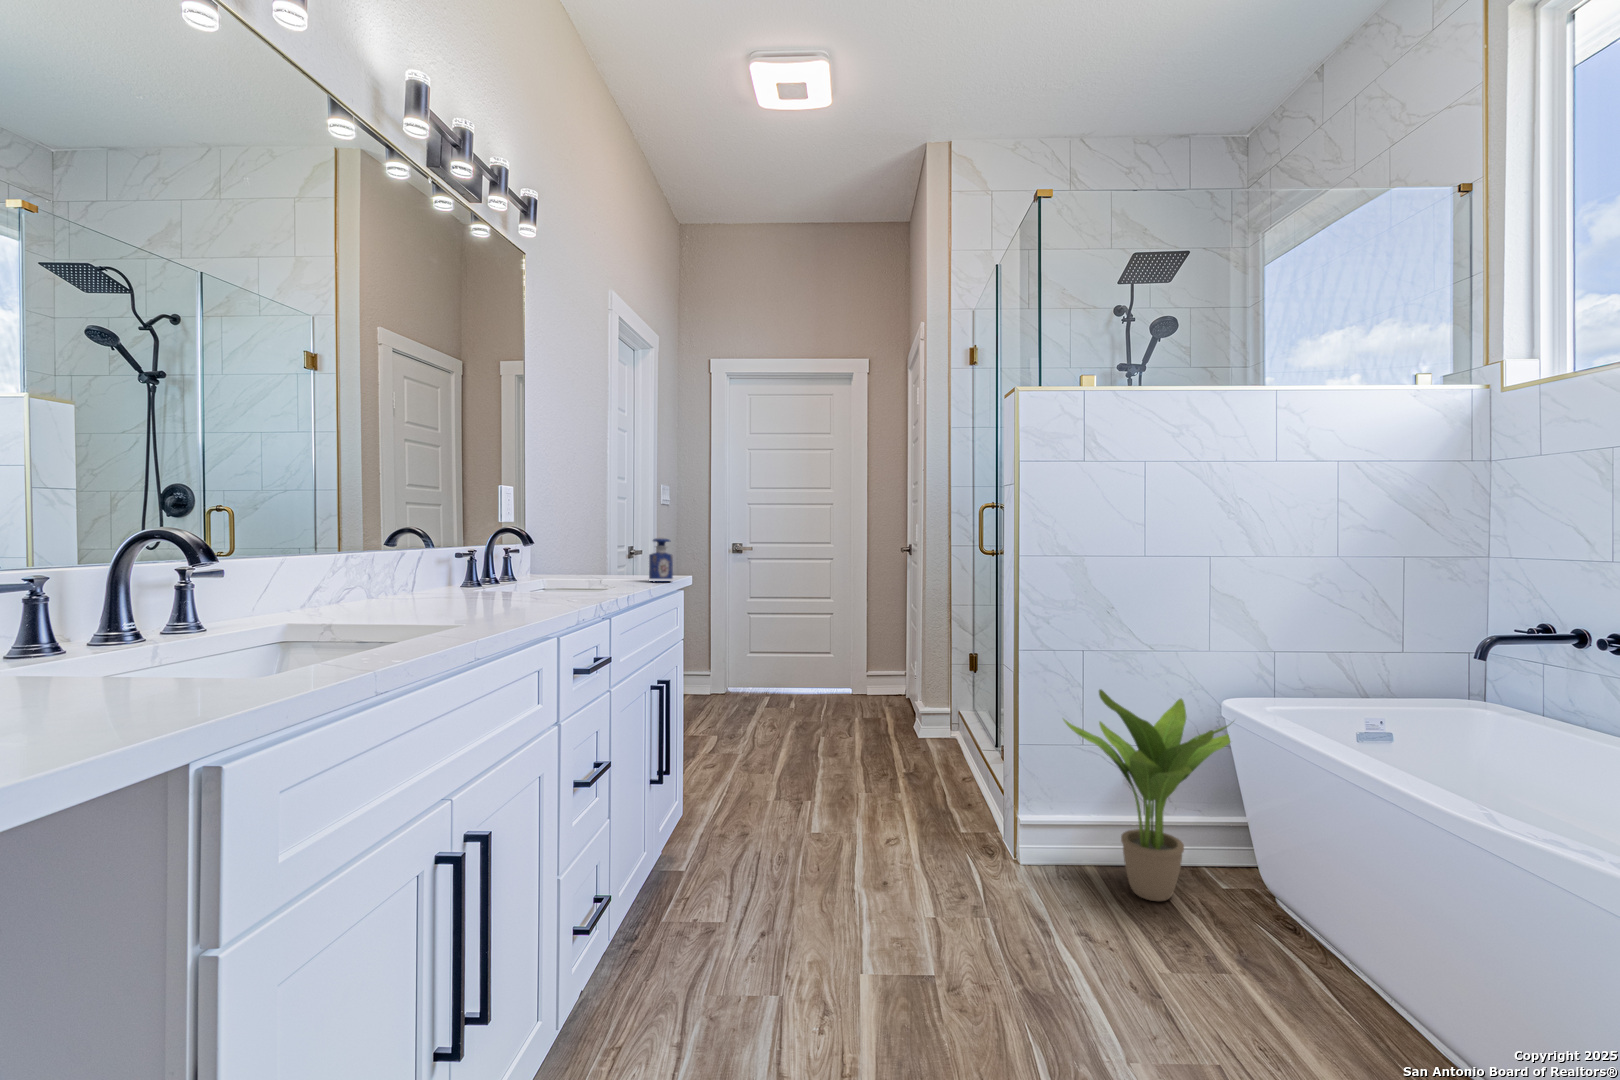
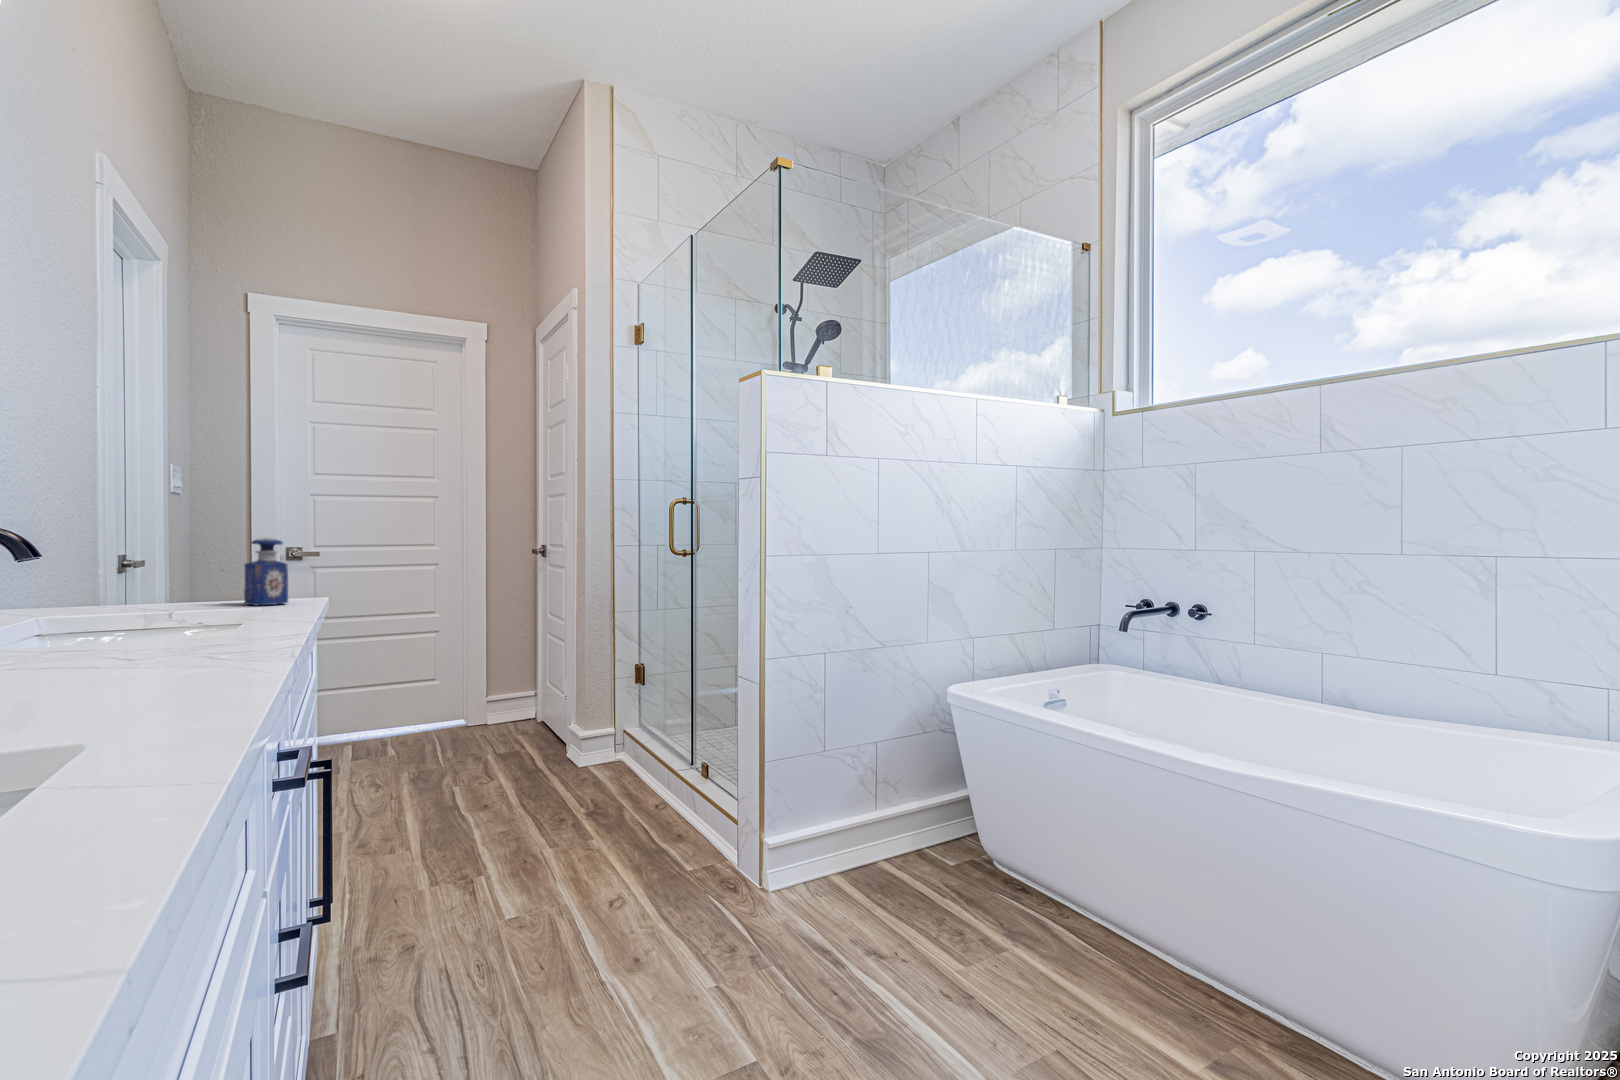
potted plant: present [1063,690,1234,901] -> none [816,691,977,898]

